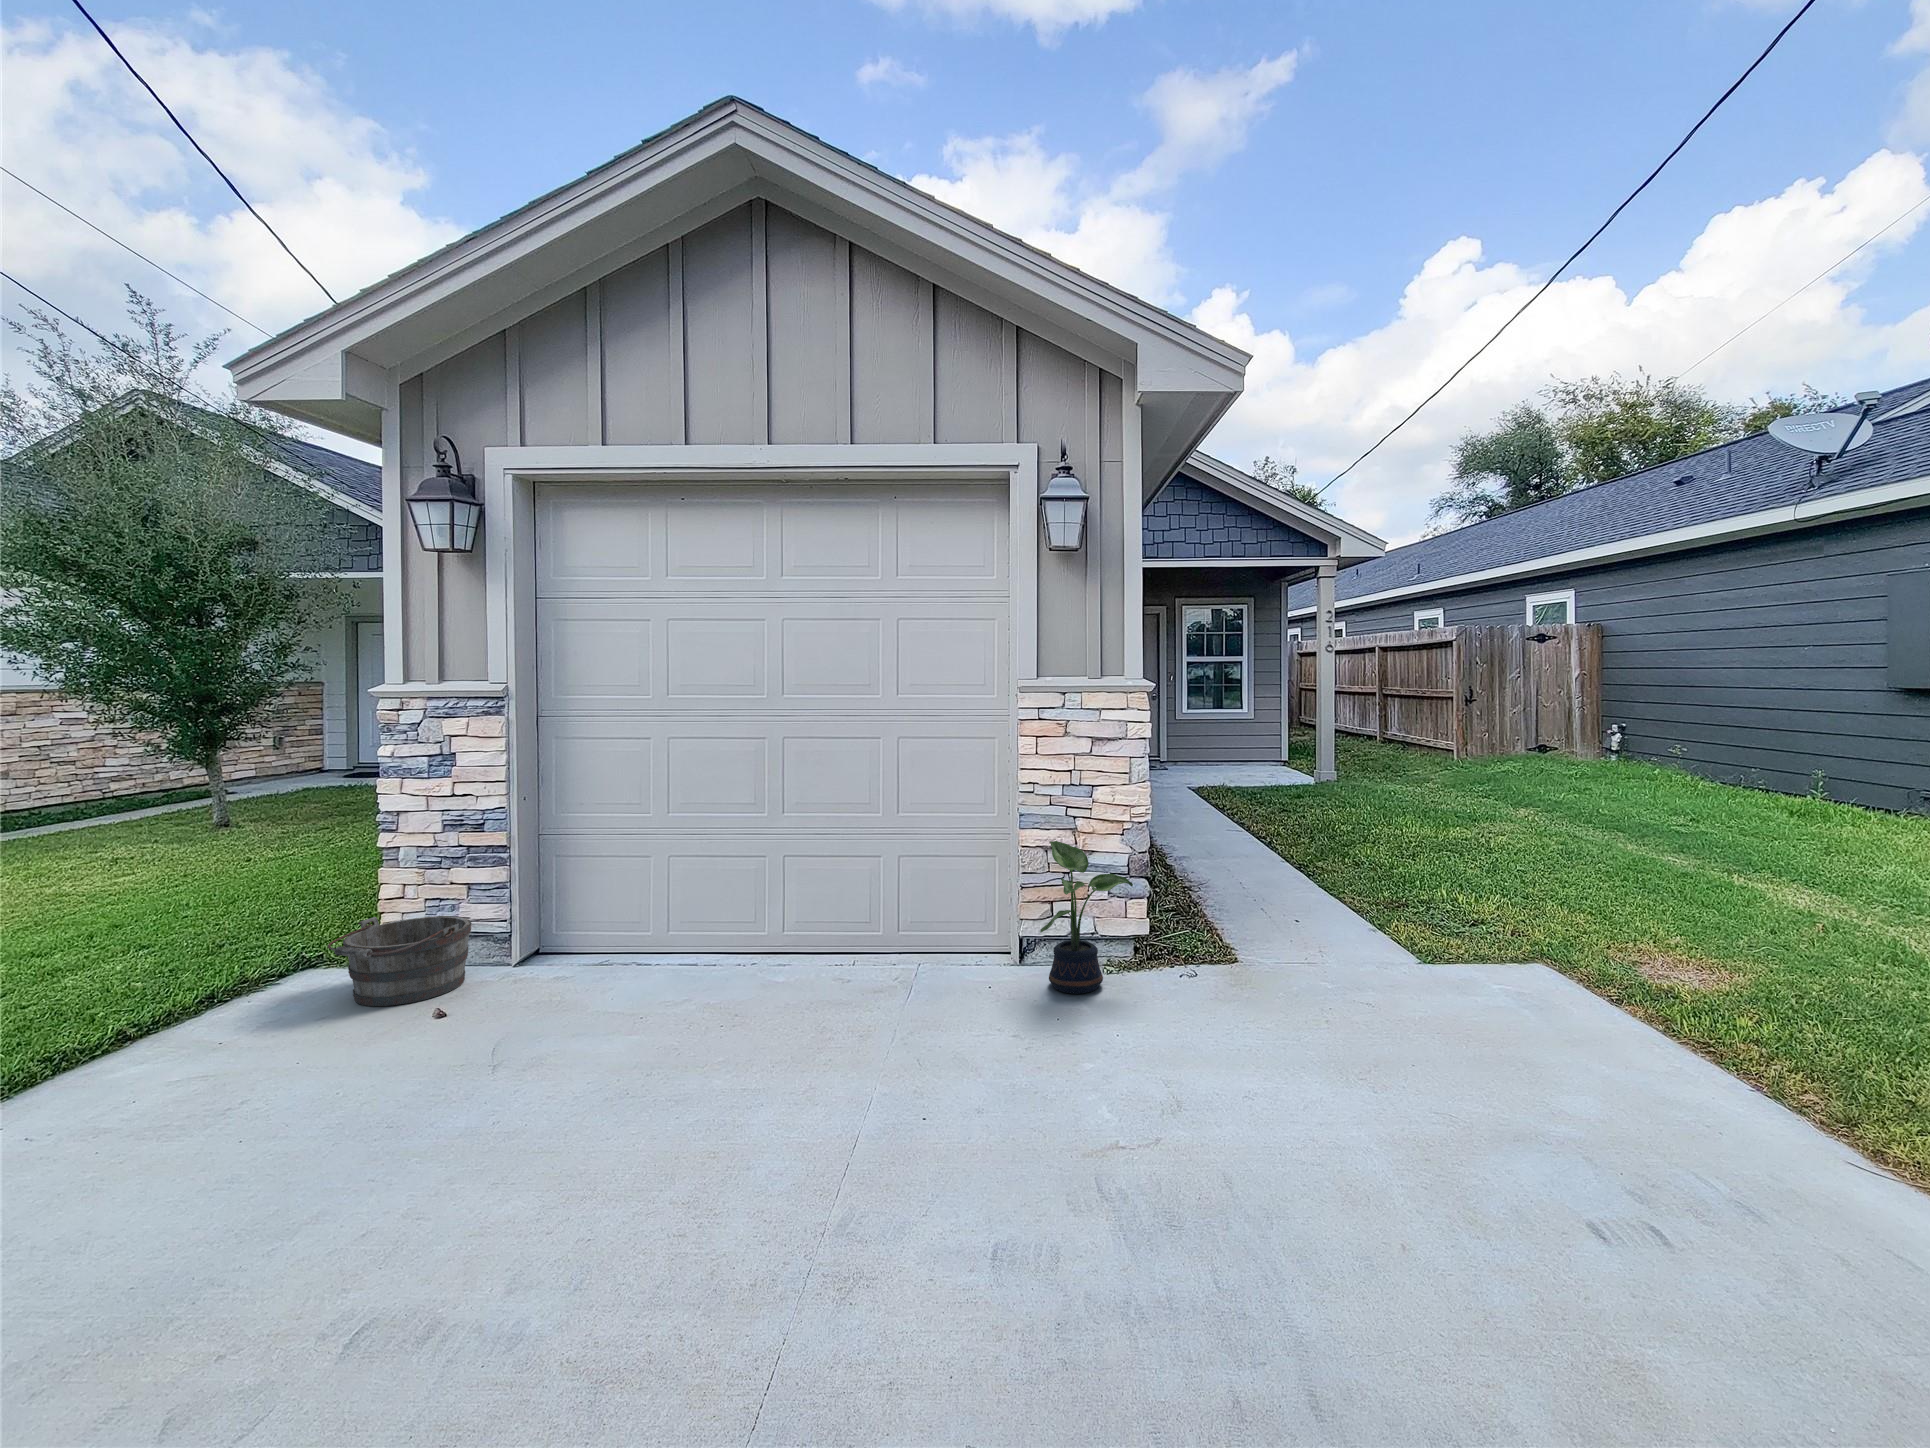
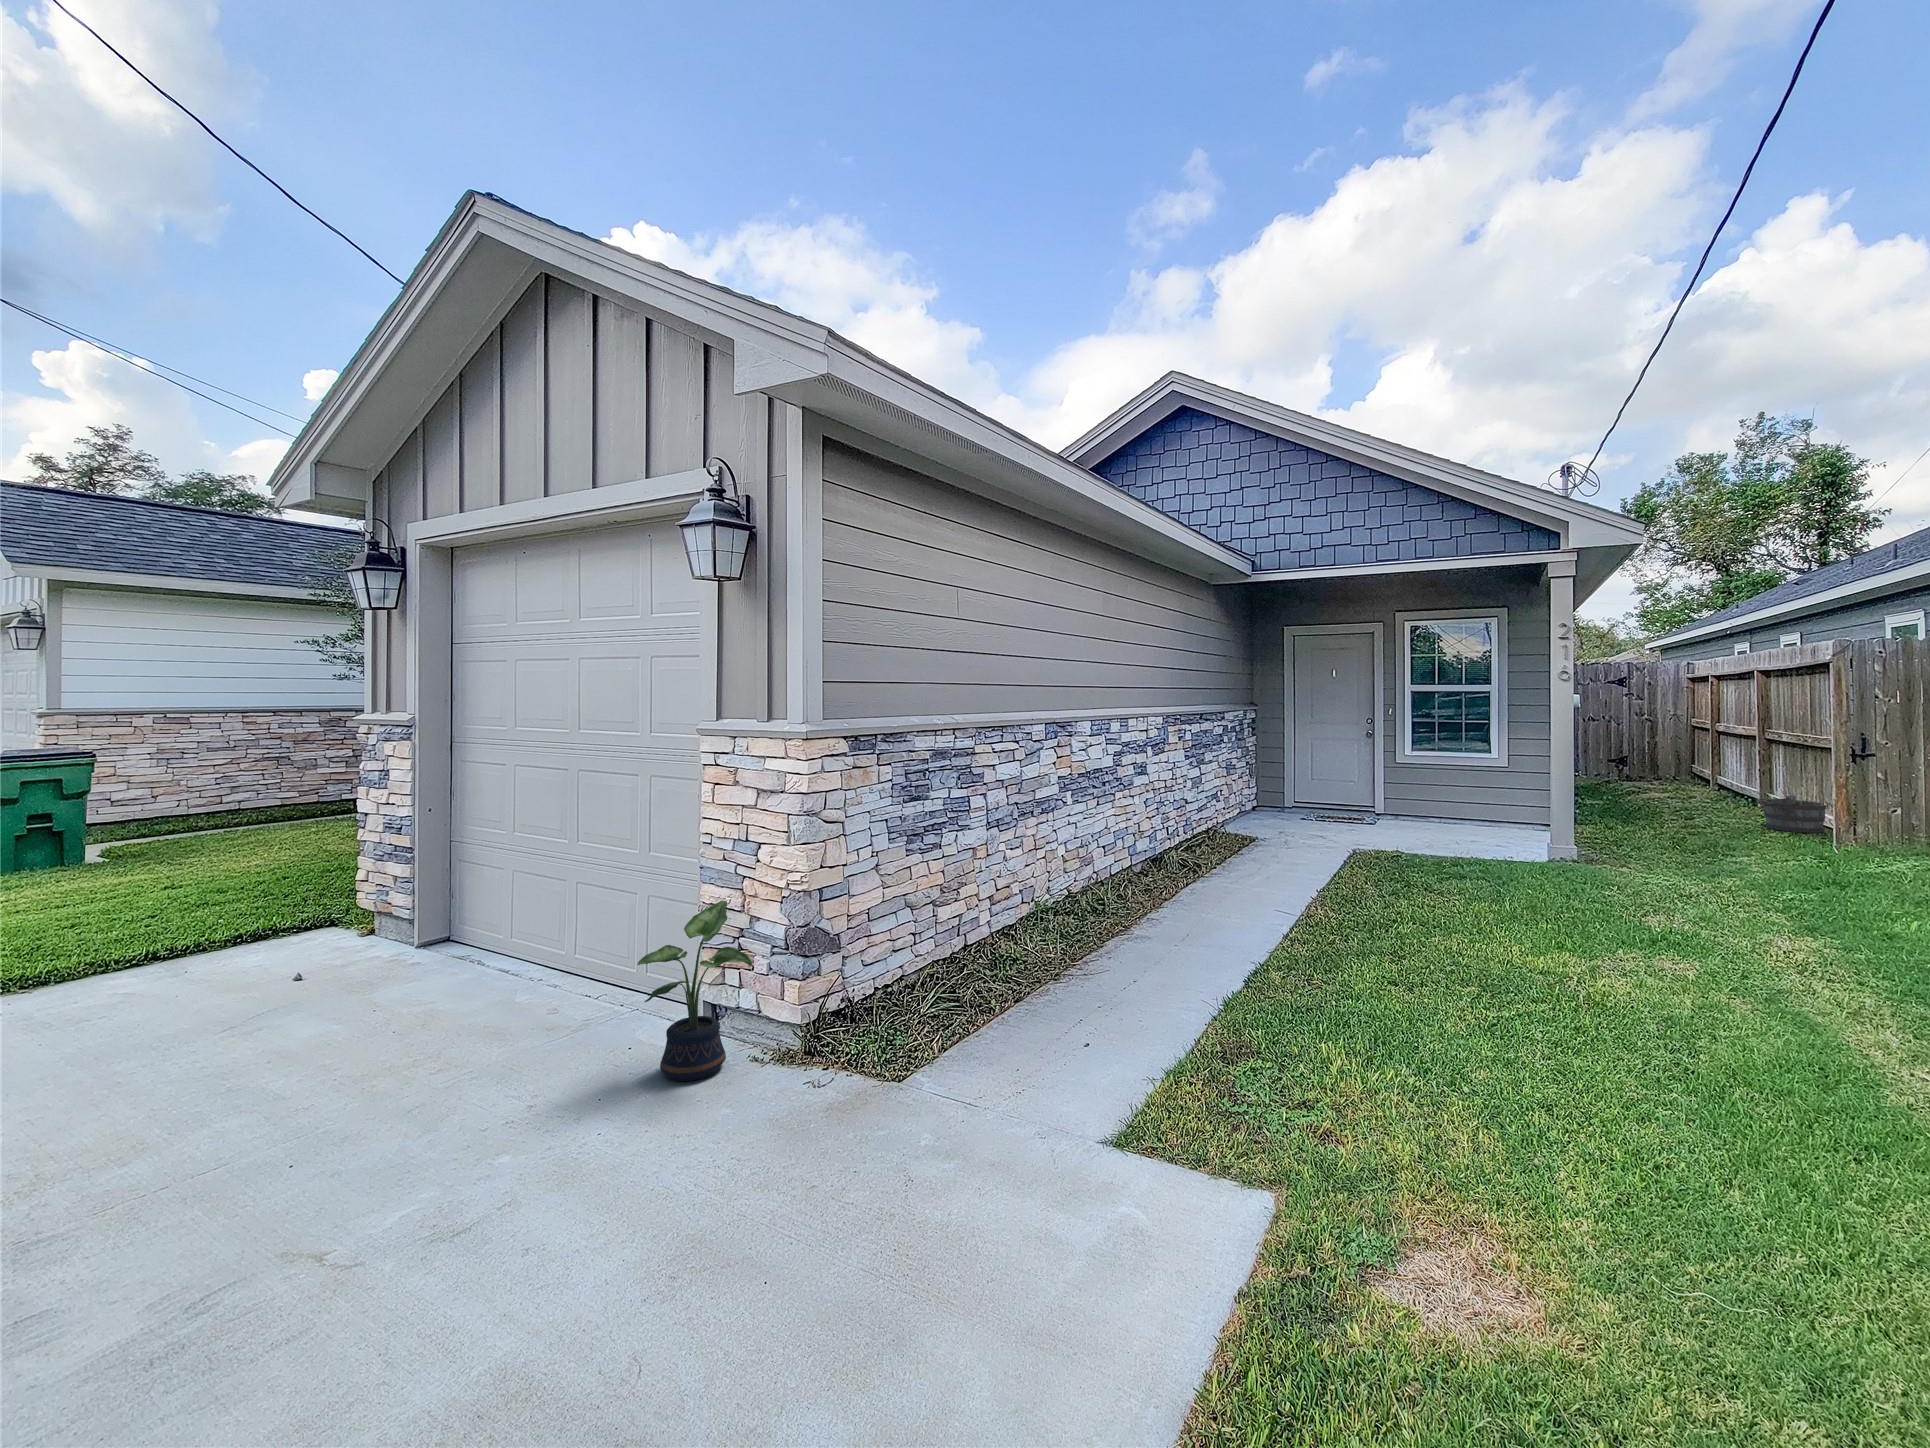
bucket: present [328,916,472,1006] -> present [1756,796,1826,833]

